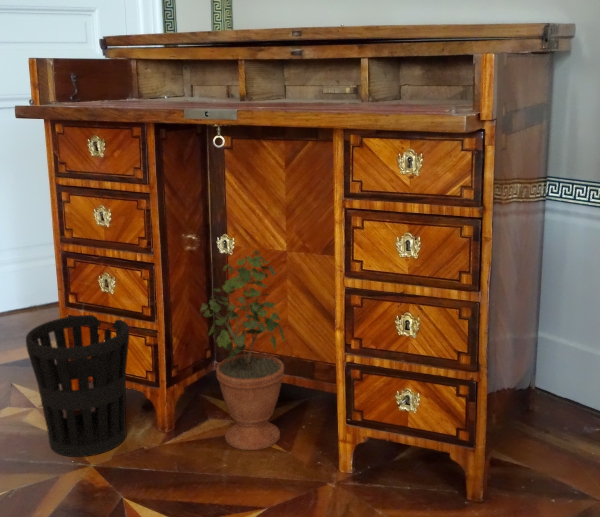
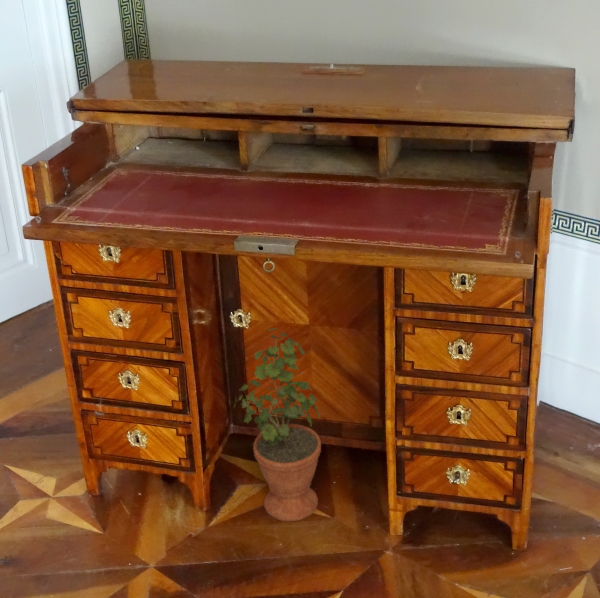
wastebasket: present [26,315,129,457] -> none [60,408,165,557]

